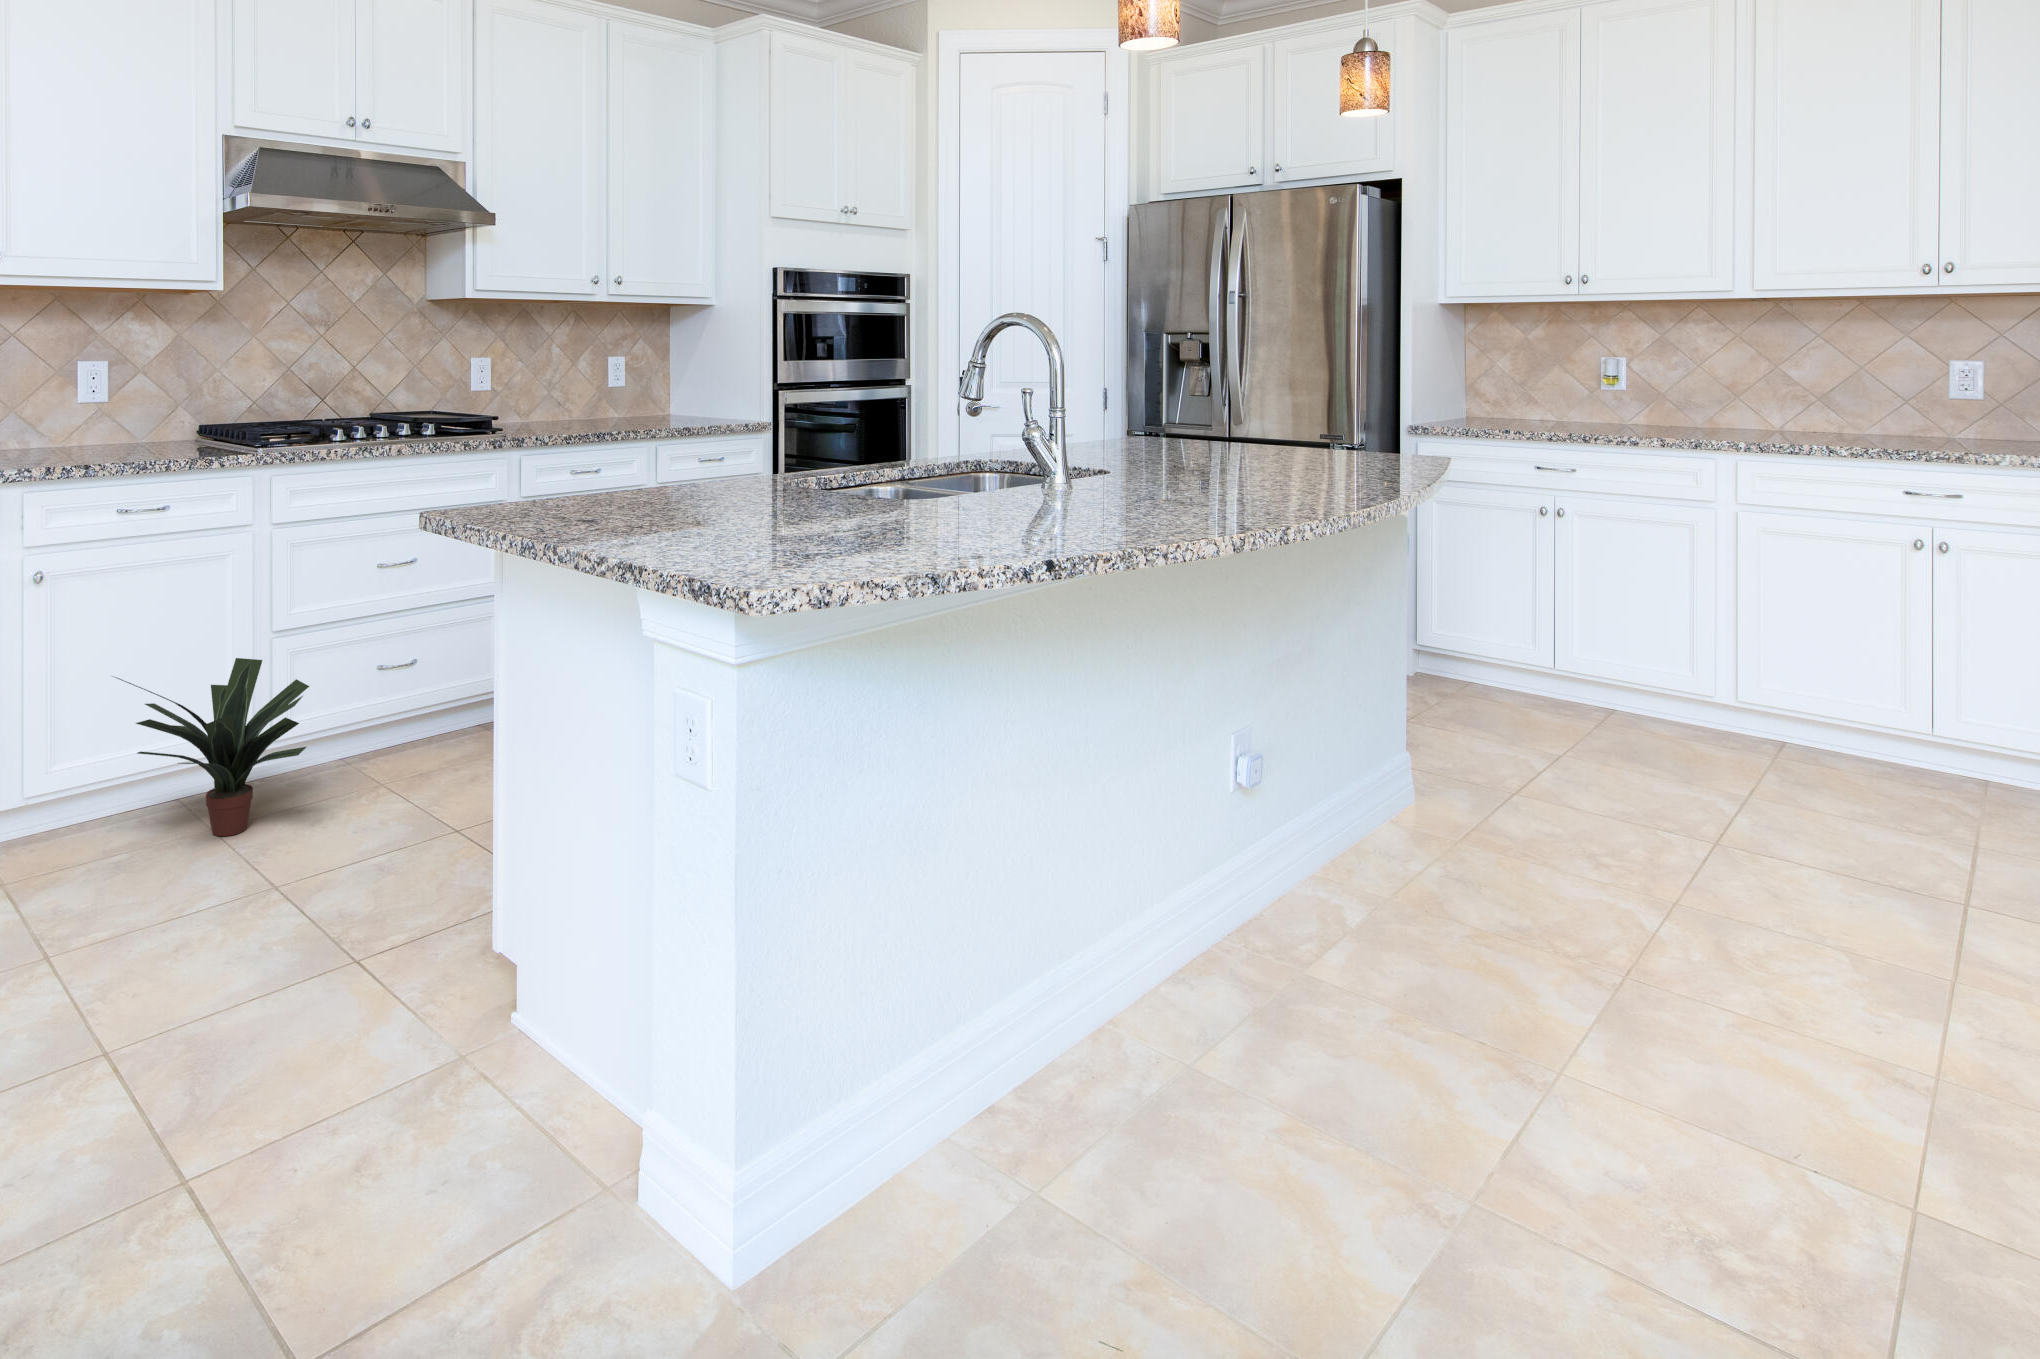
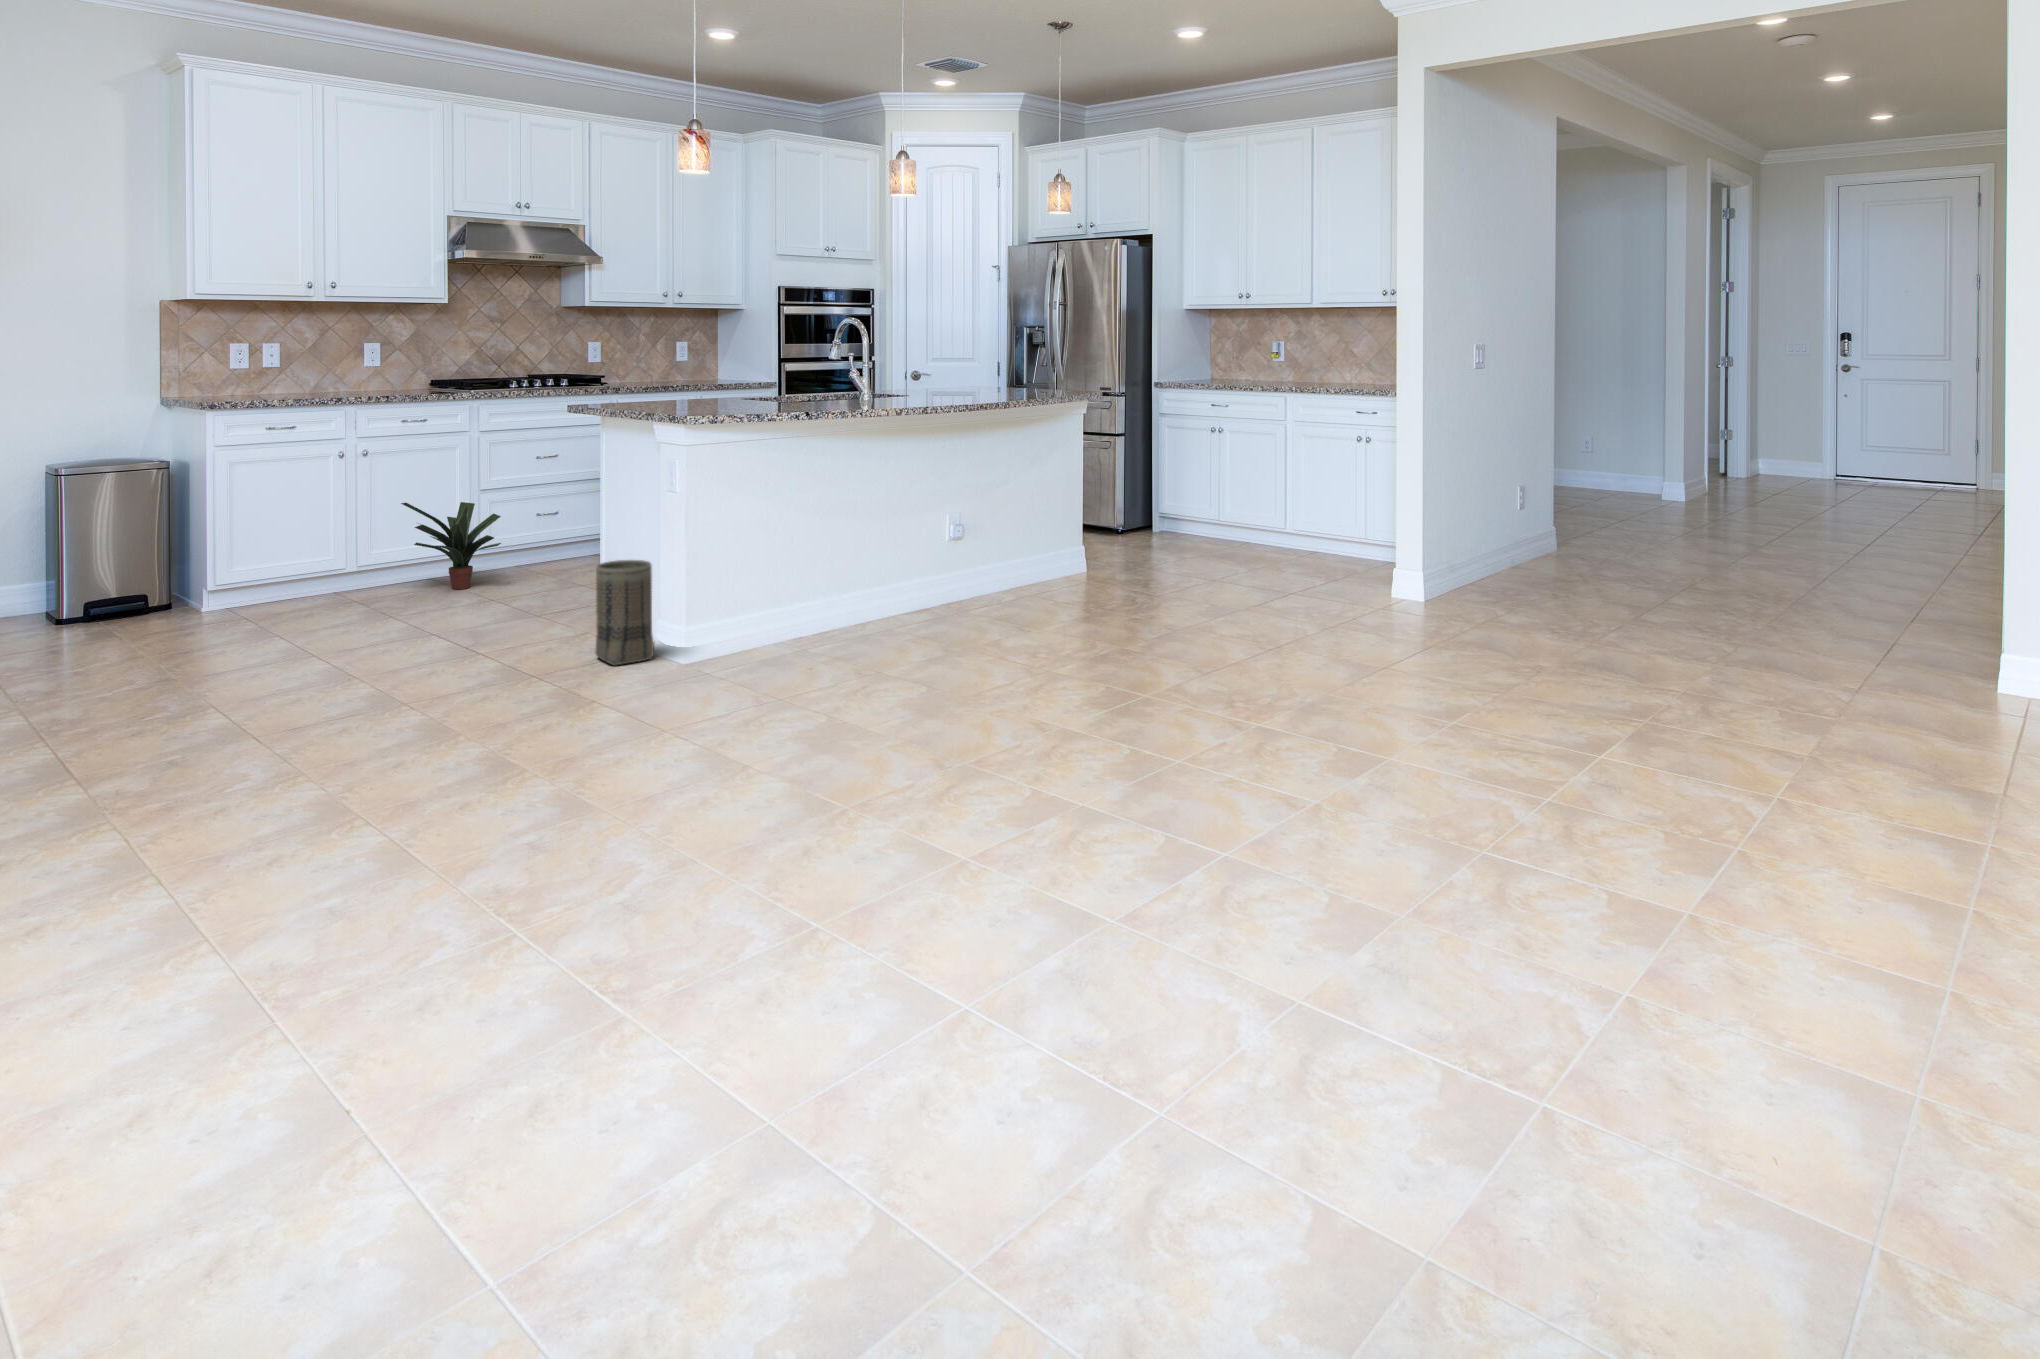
basket: none [496,933,652,1280] -> present [596,560,654,665]

